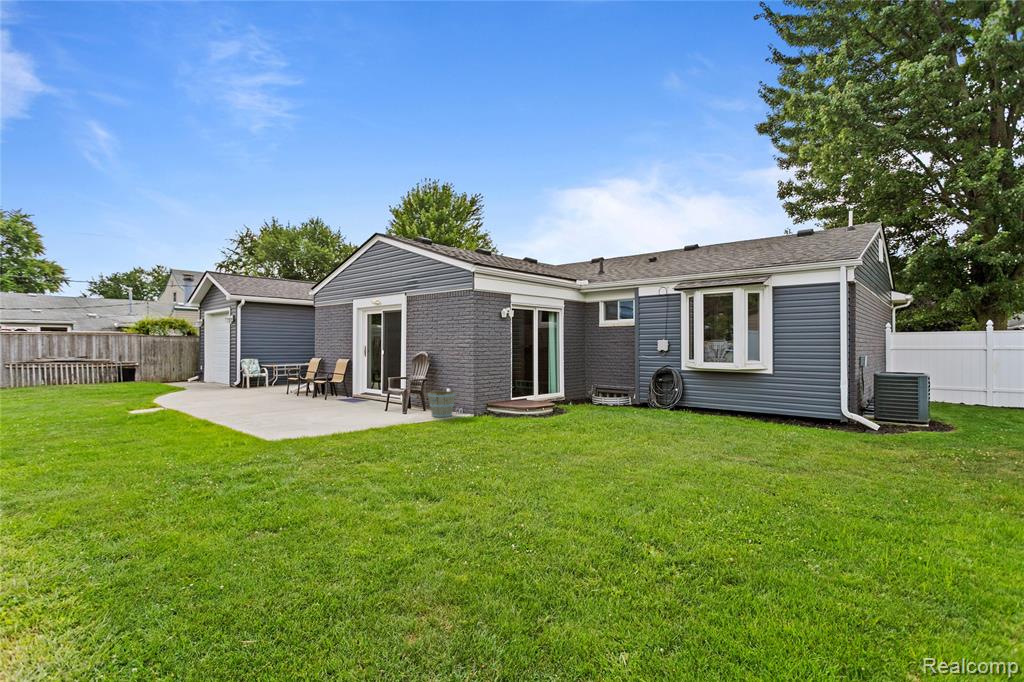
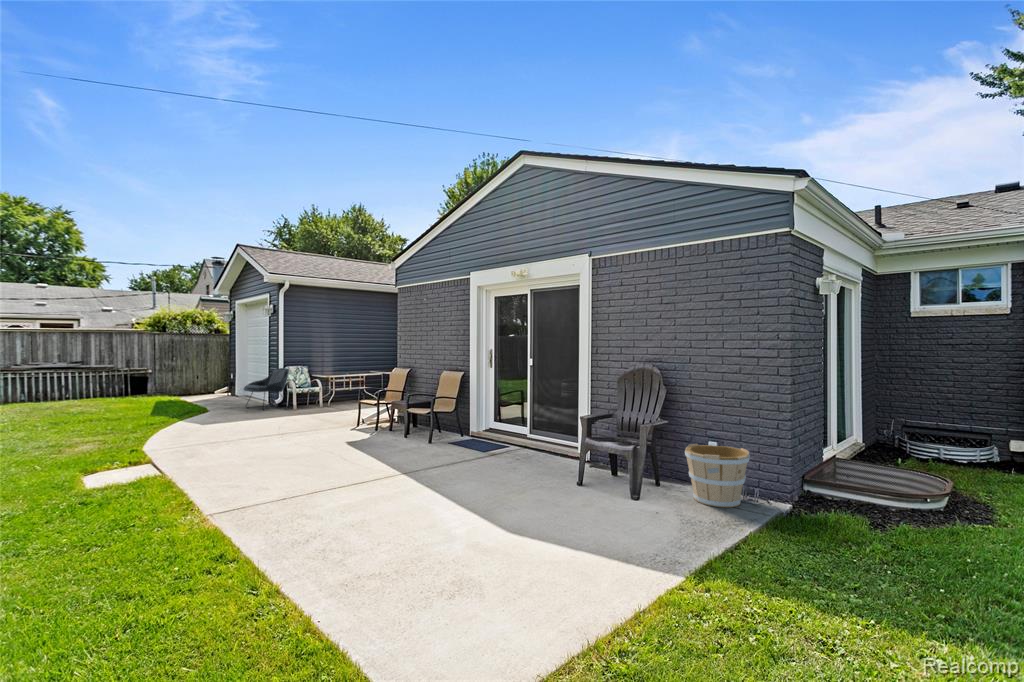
lounge chair: none [211,360,245,389] -> present [244,368,290,410]

